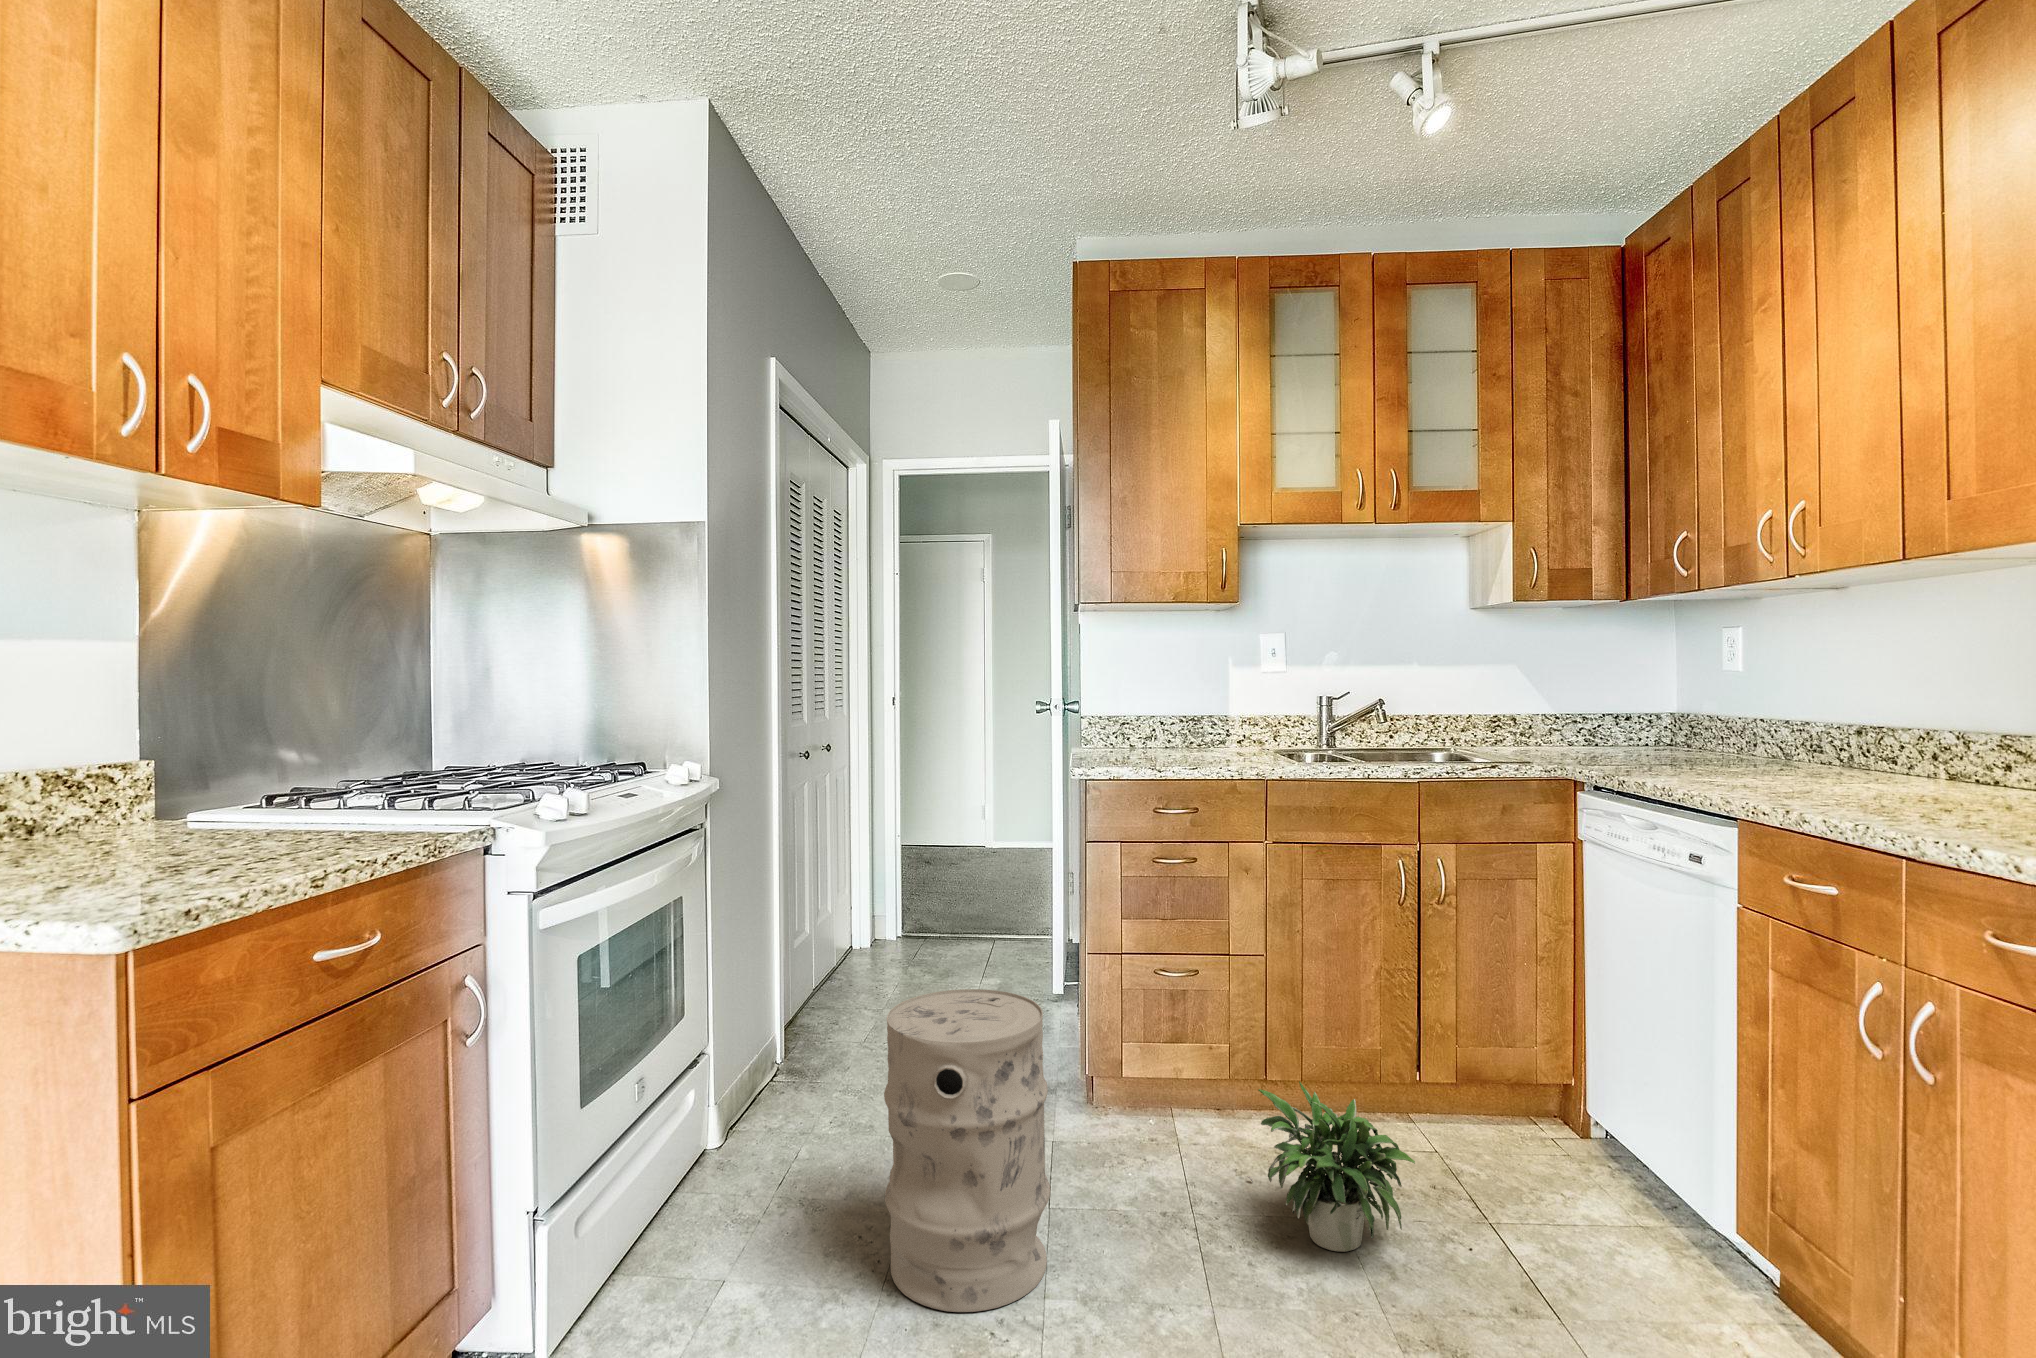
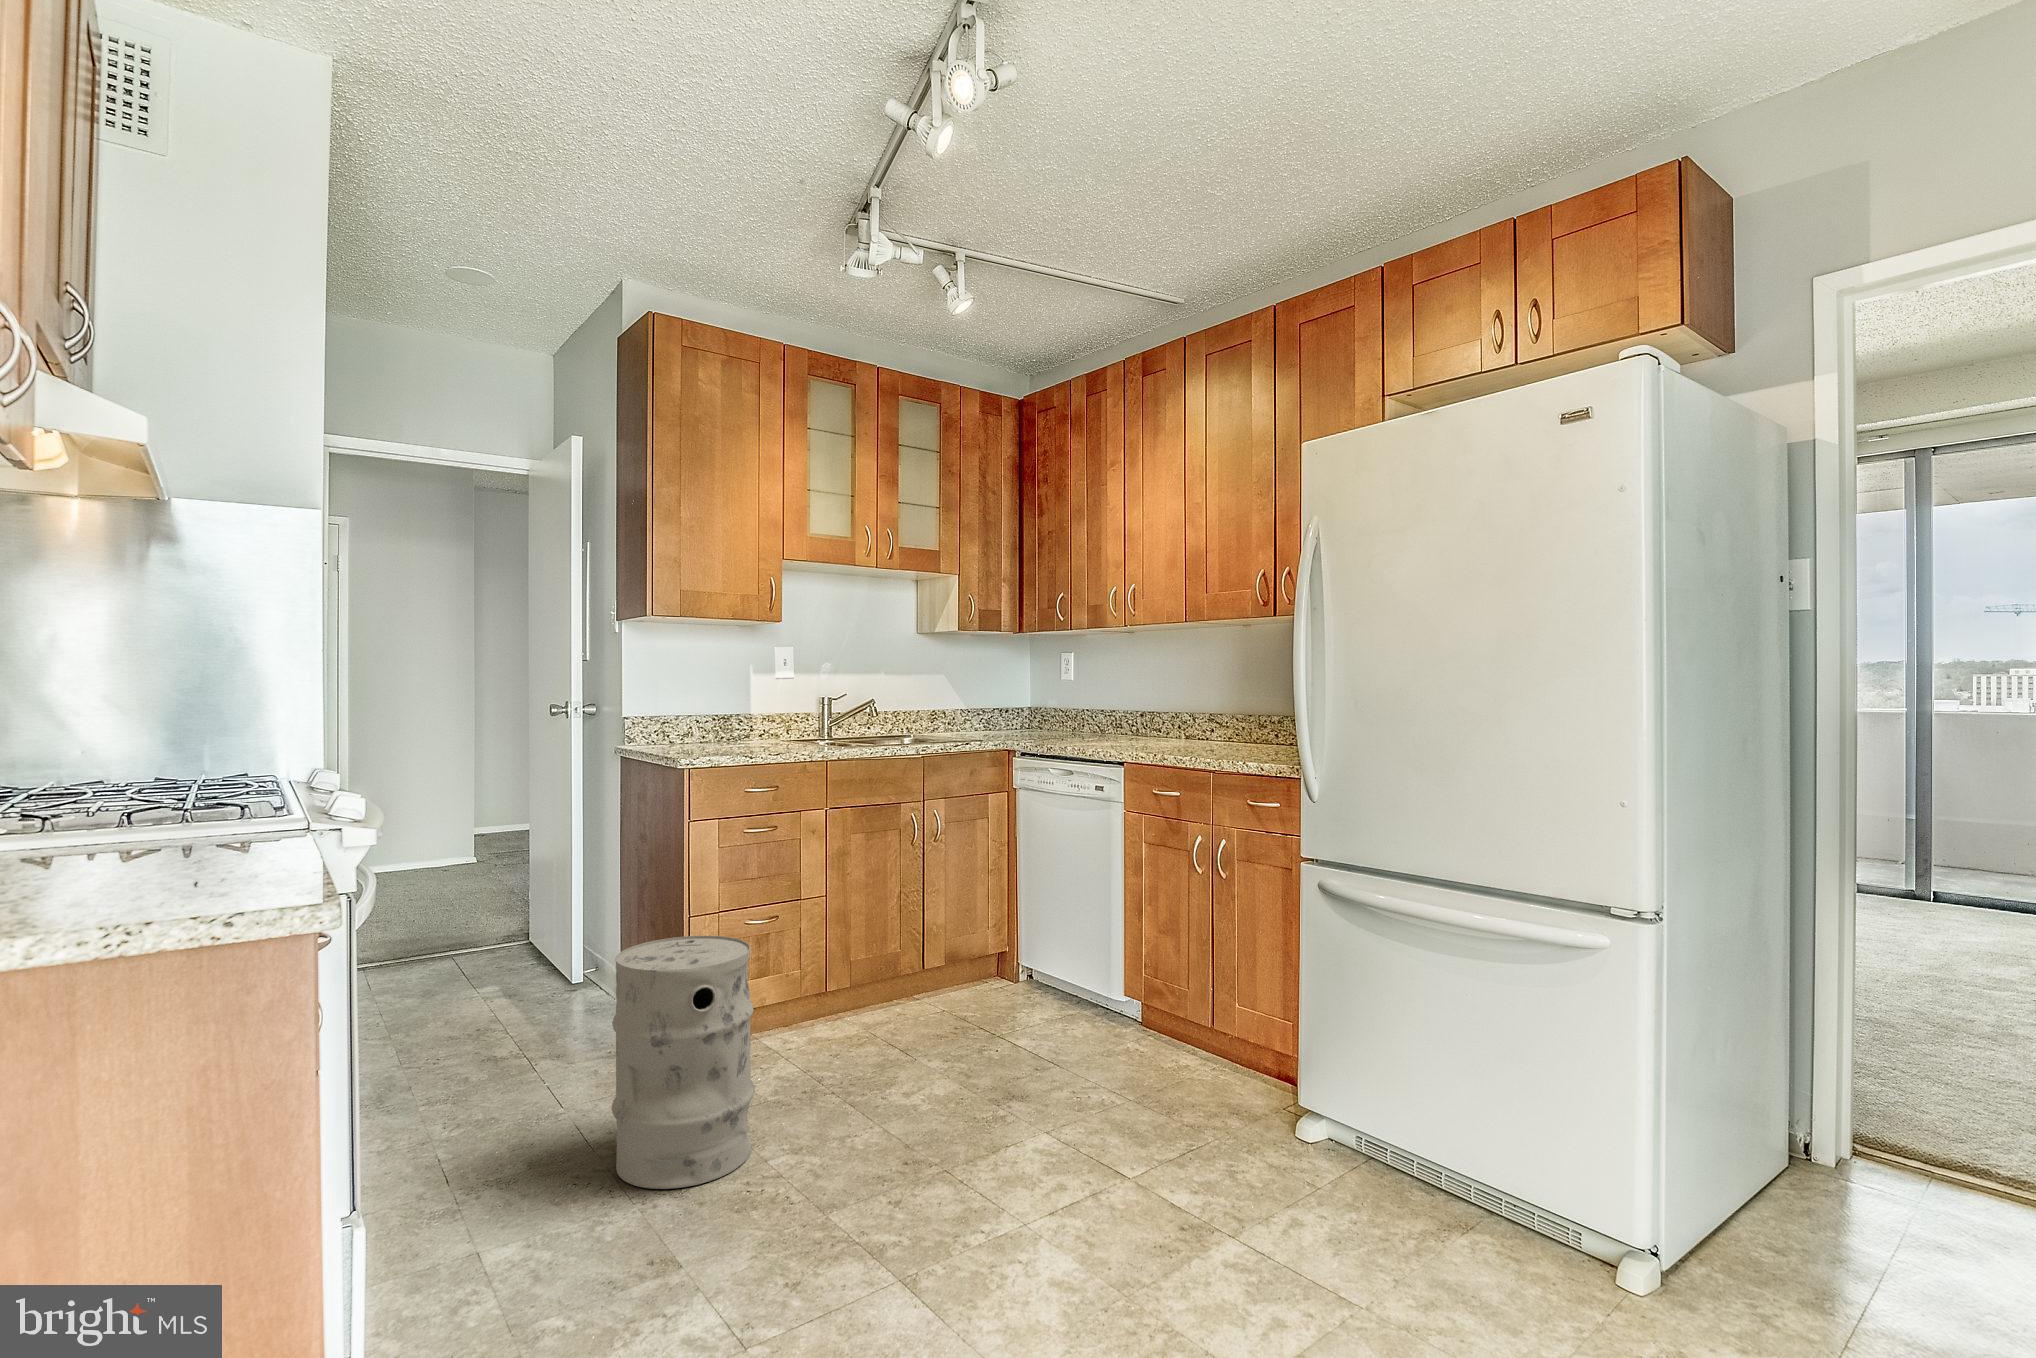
potted plant: present [1247,1082,1415,1252] -> none [844,969,974,1074]

